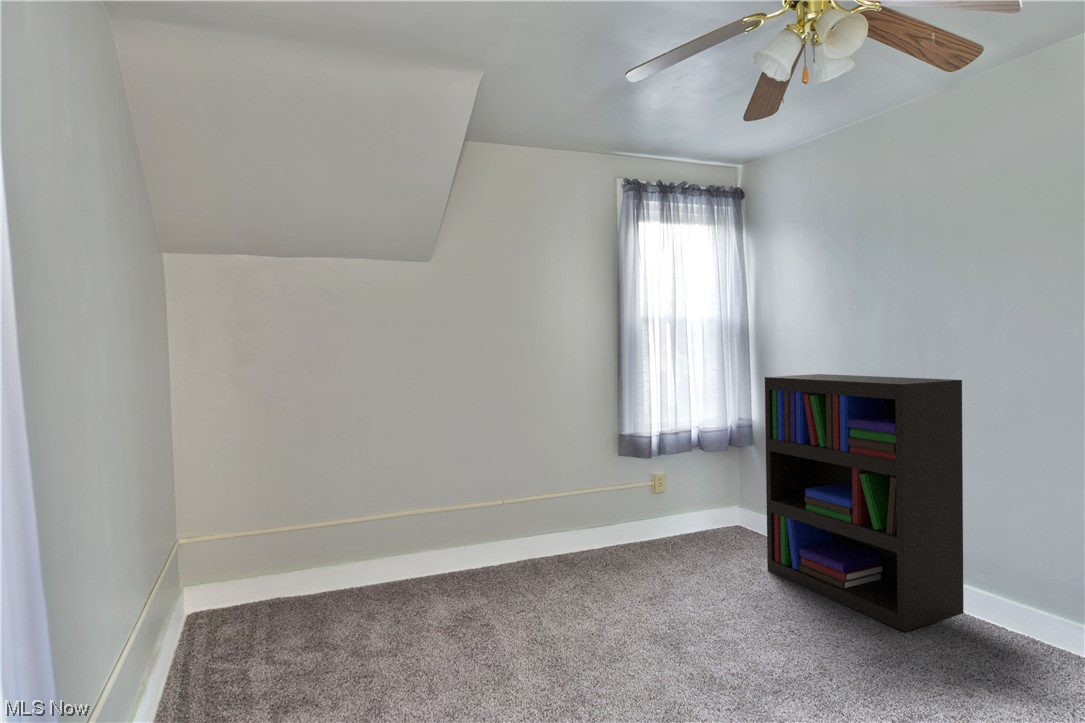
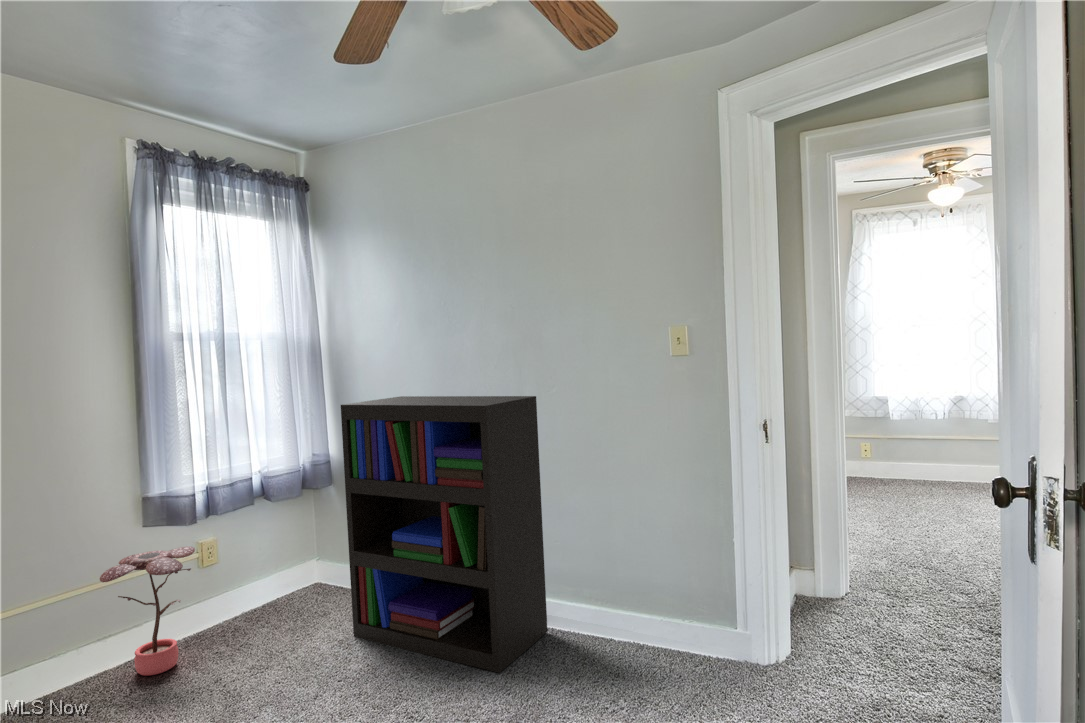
potted plant: none [593,473,651,559] -> present [100,547,195,676]

